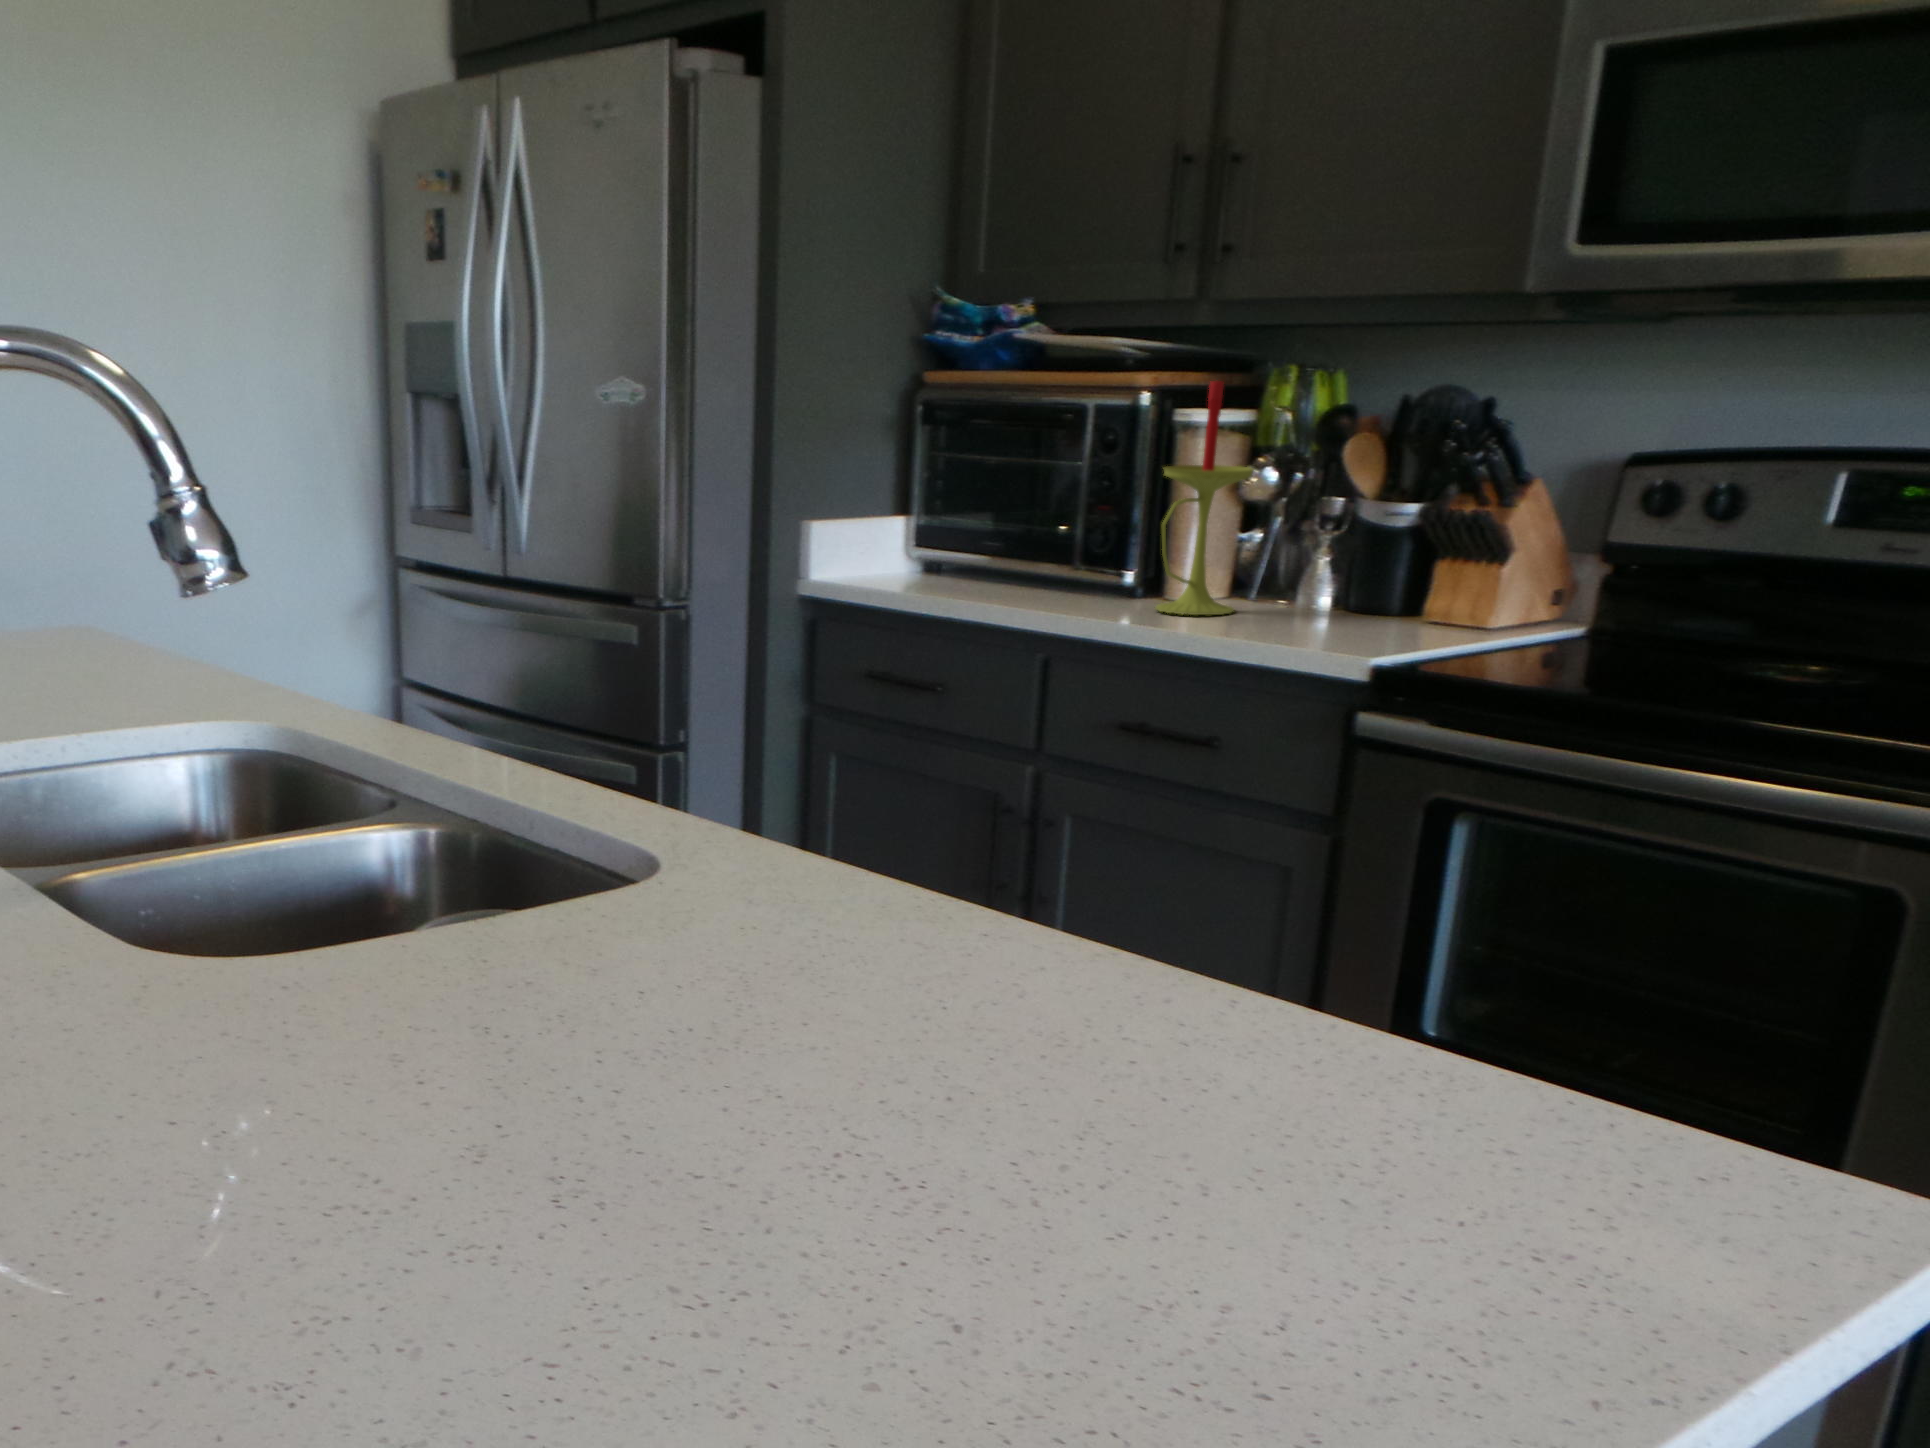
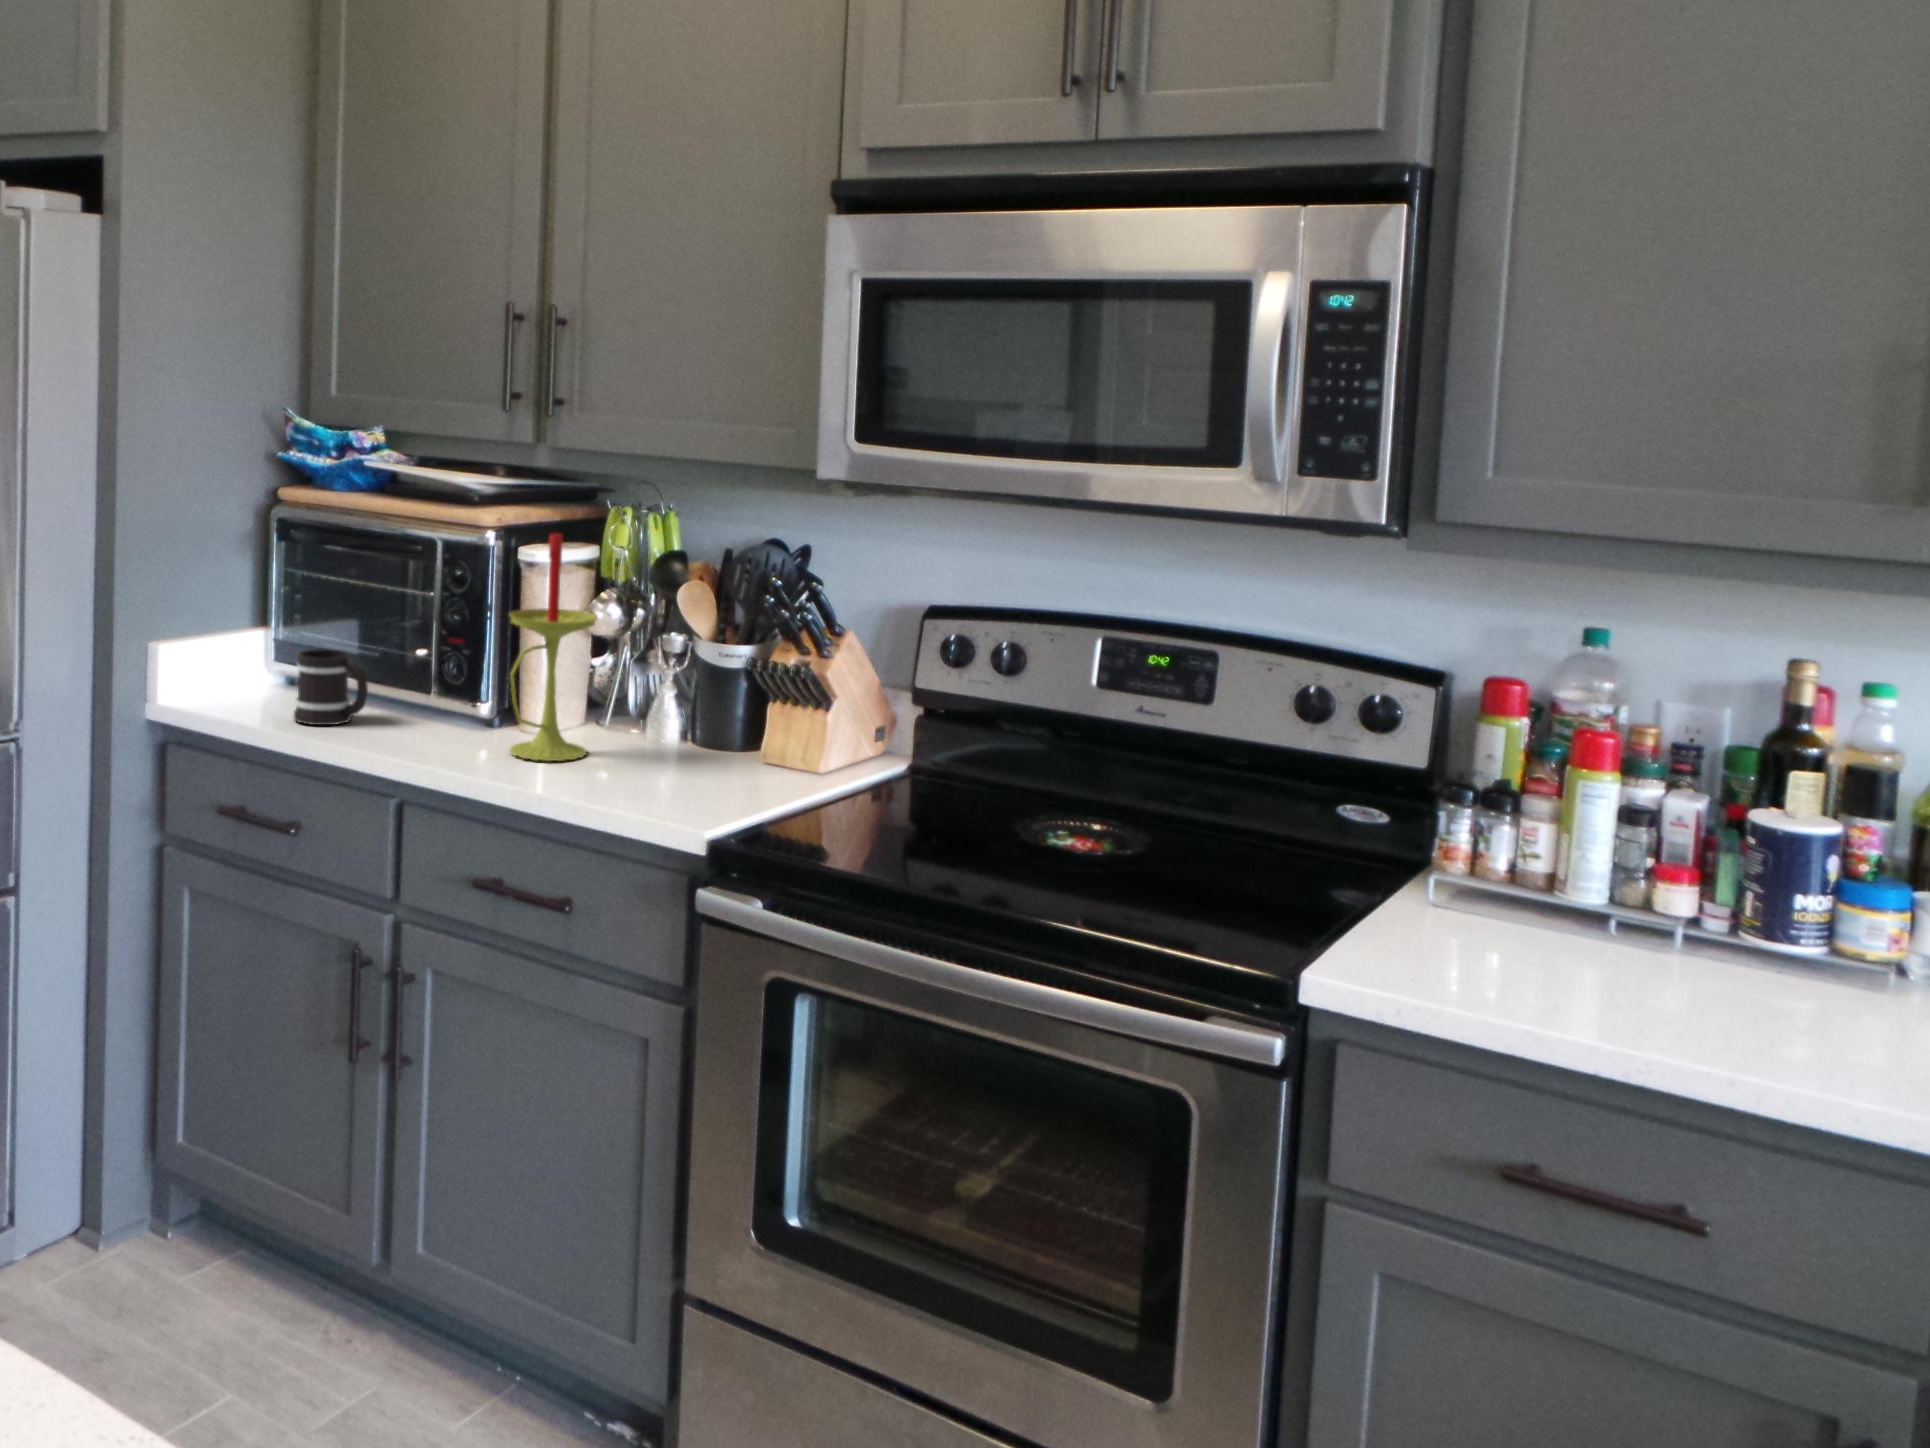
mug: none [938,522,1012,593] -> present [294,649,368,725]

